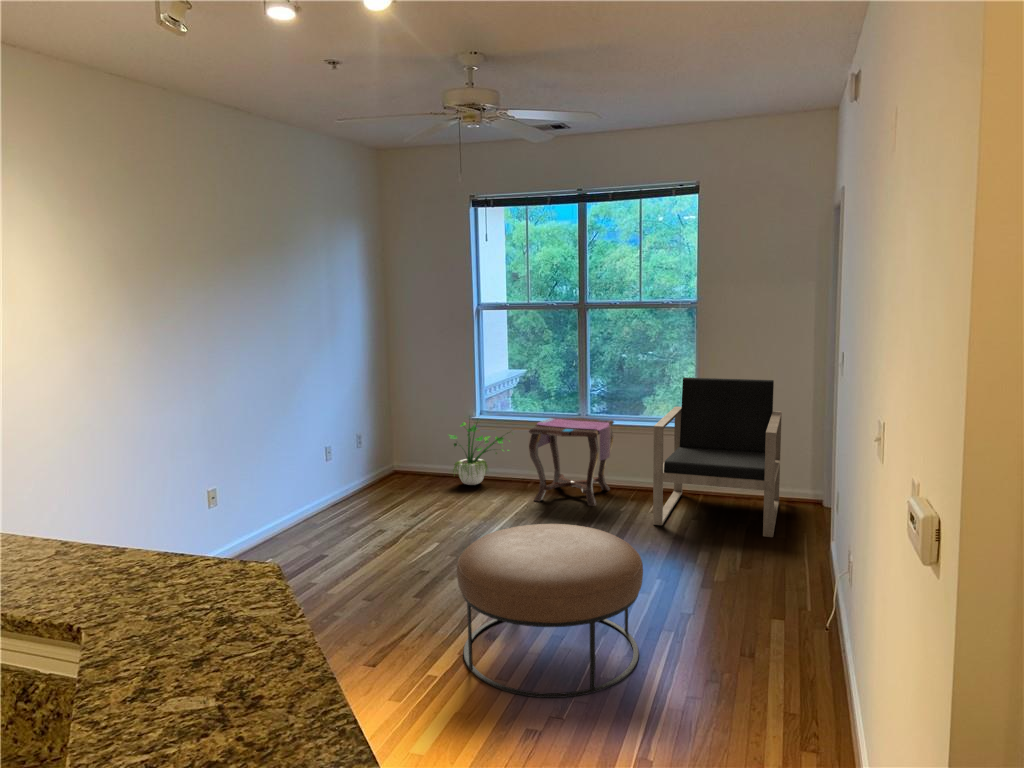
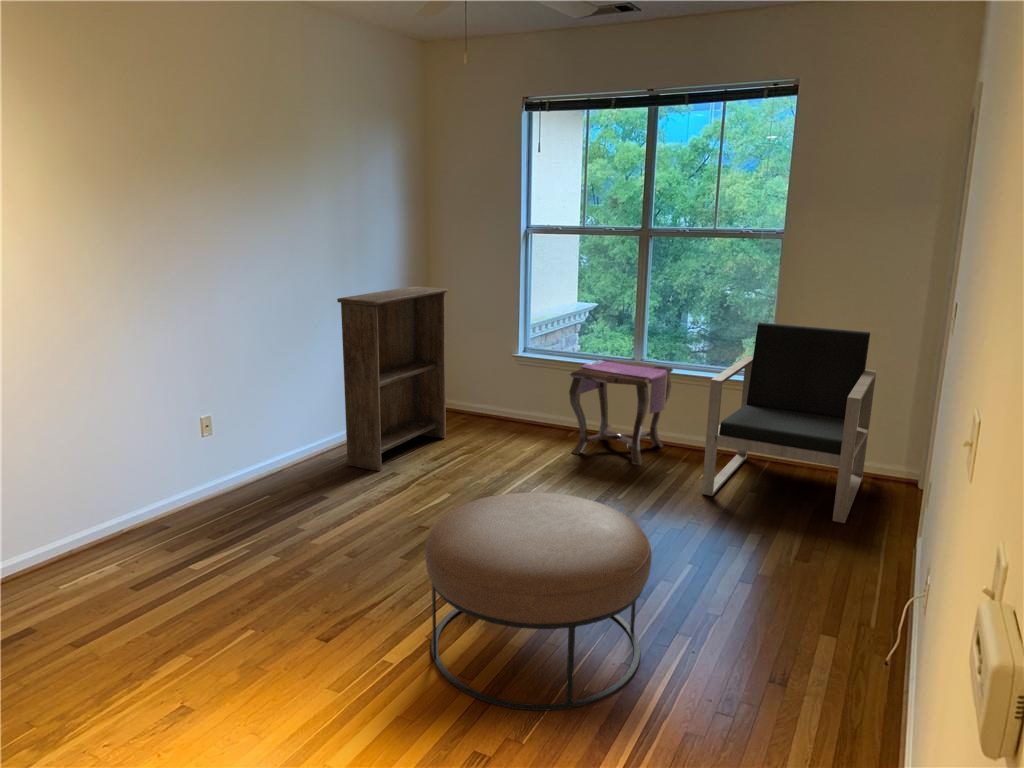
bookshelf: none [324,362,417,529] -> present [337,286,448,471]
potted plant: present [449,422,504,485] -> none [485,342,561,429]

